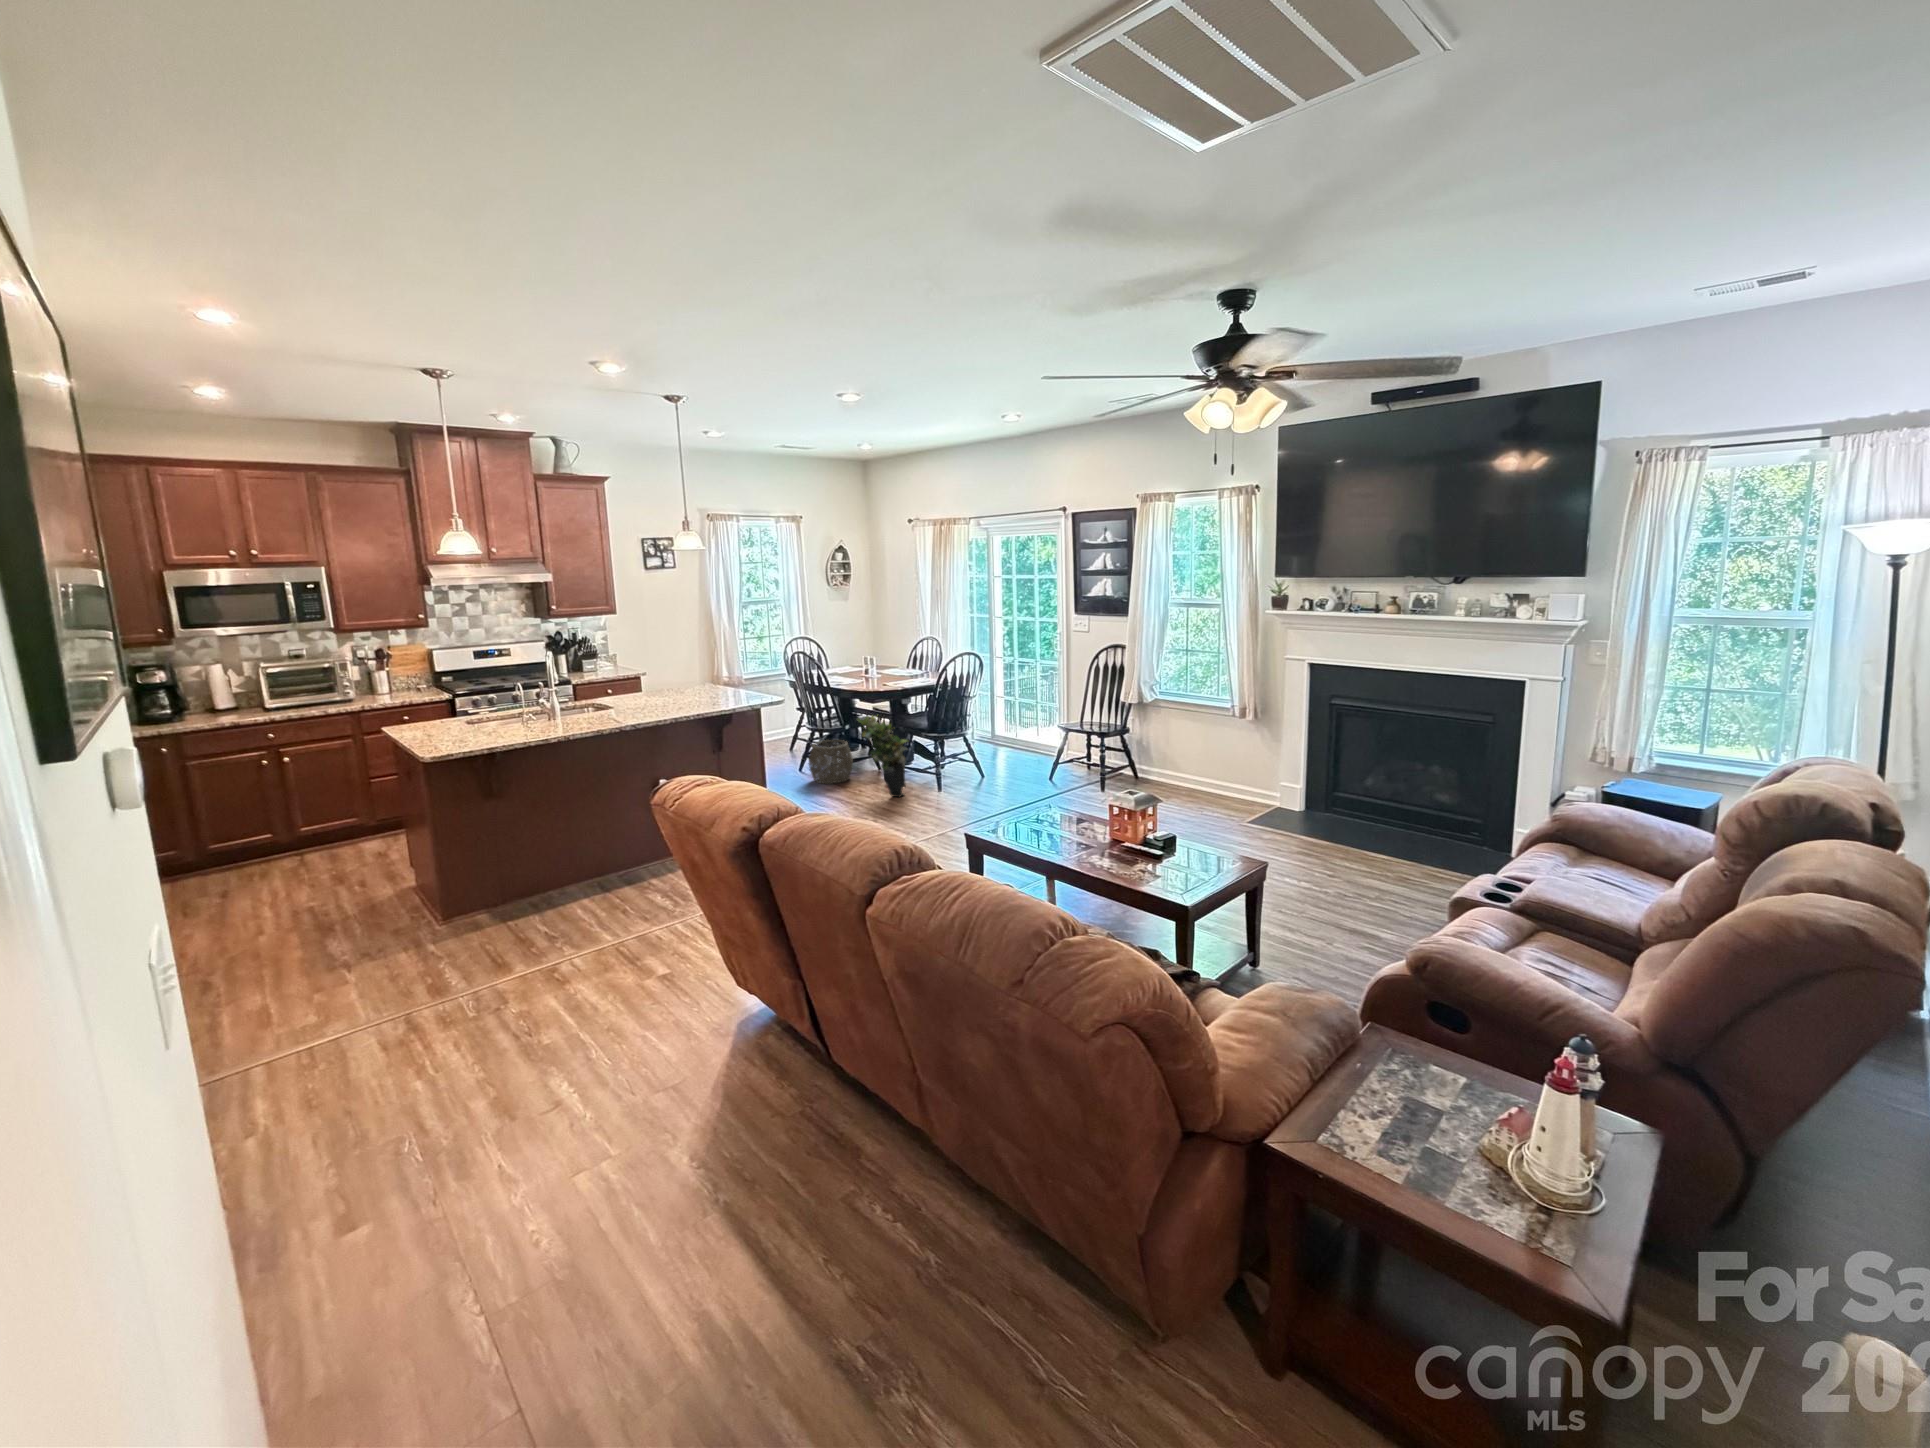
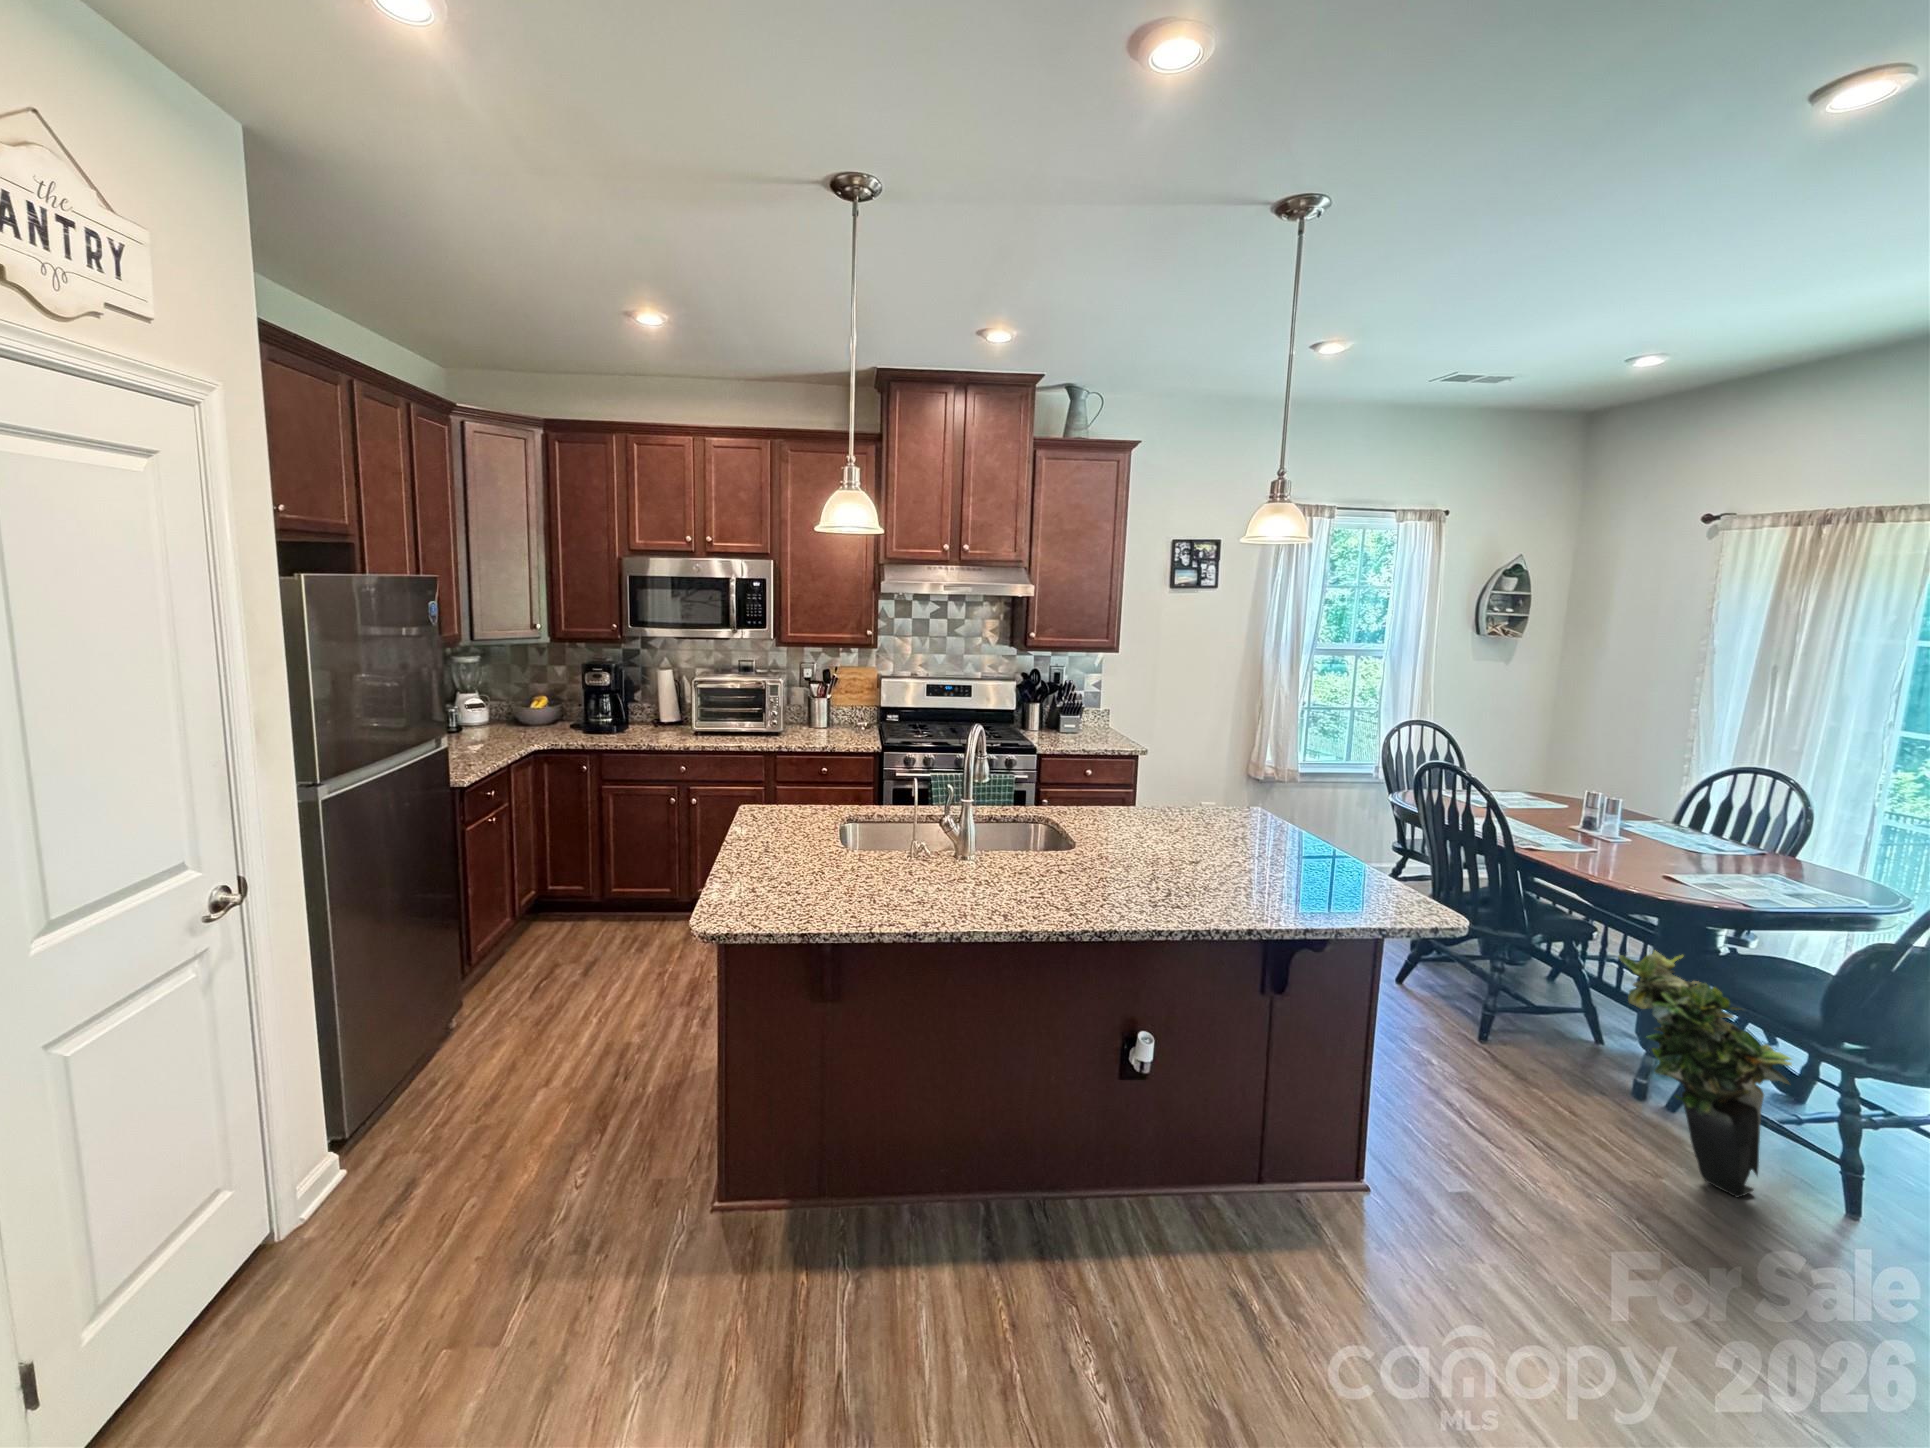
woven basket: present [809,740,853,784] -> none [1437,948,1552,1059]

